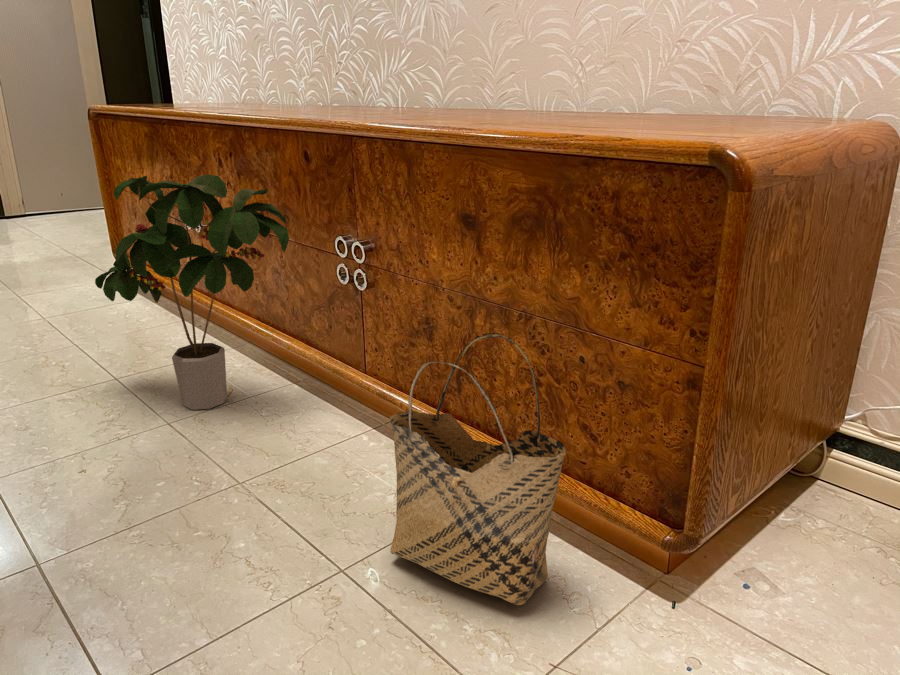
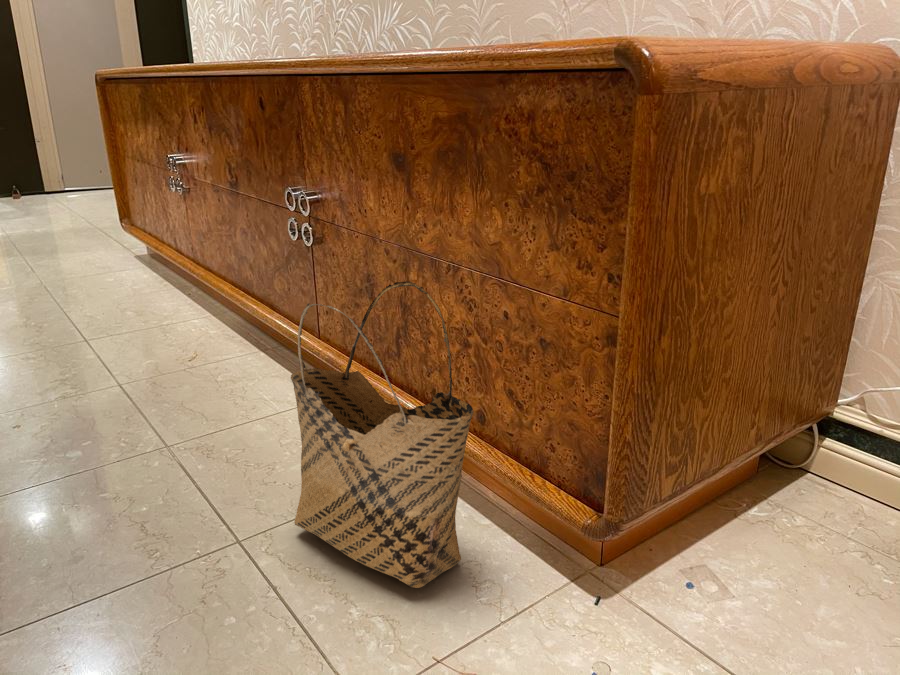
potted plant: present [95,174,289,410] -> none [56,123,243,373]

